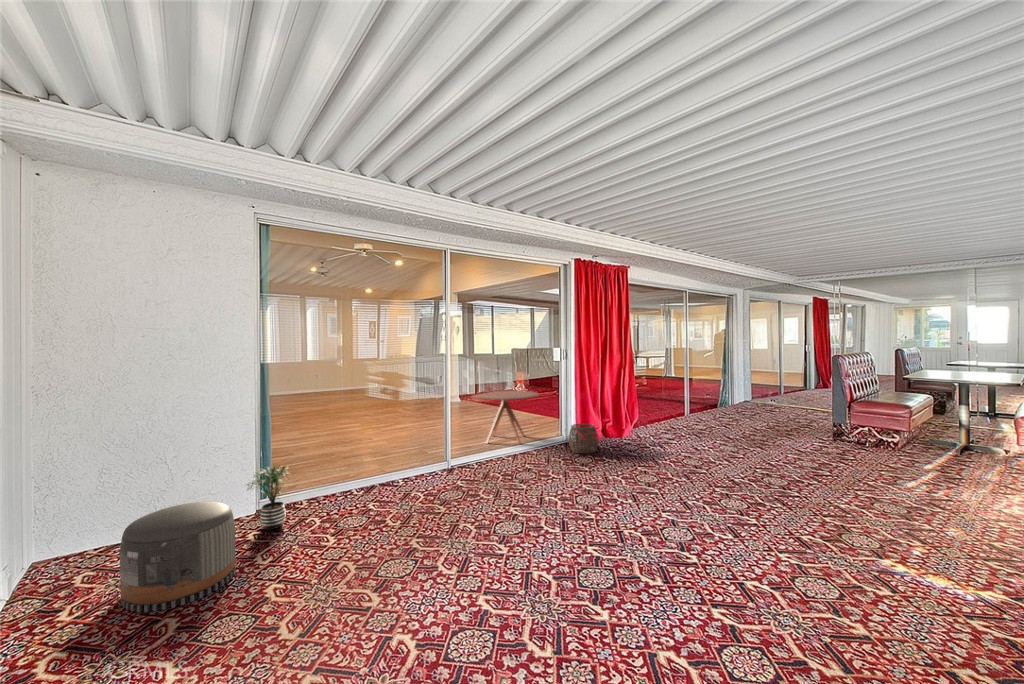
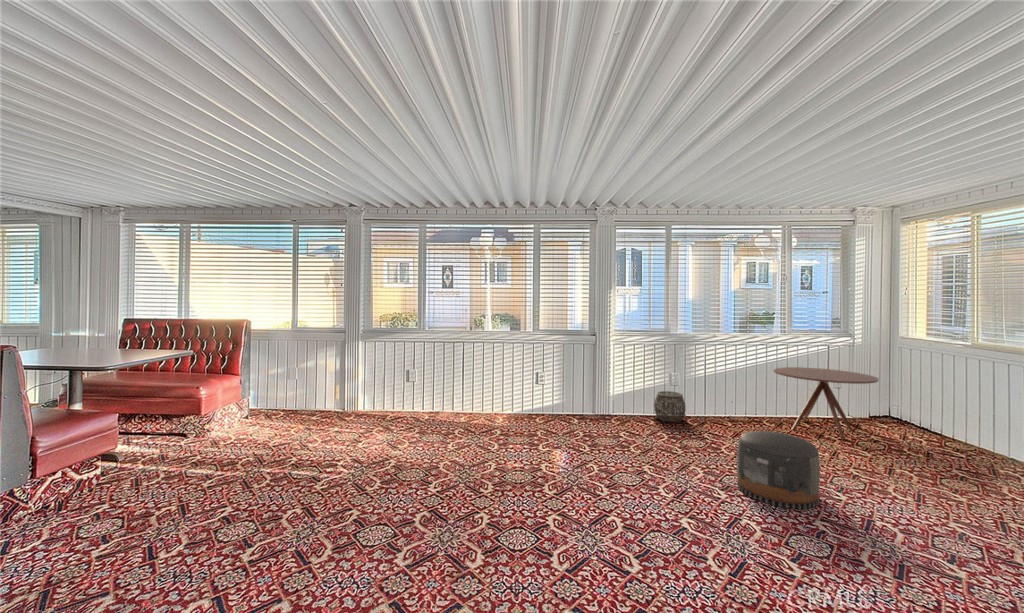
woven basket: present [569,424,598,454] -> present [654,391,686,422]
potted plant: present [247,465,288,530] -> none [541,409,580,466]
pouf: present [120,502,236,612] -> present [737,431,820,509]

